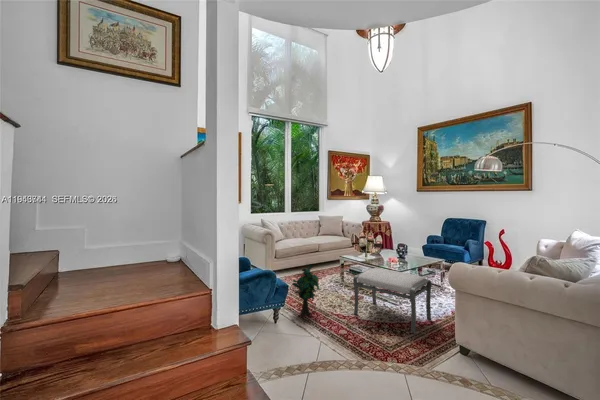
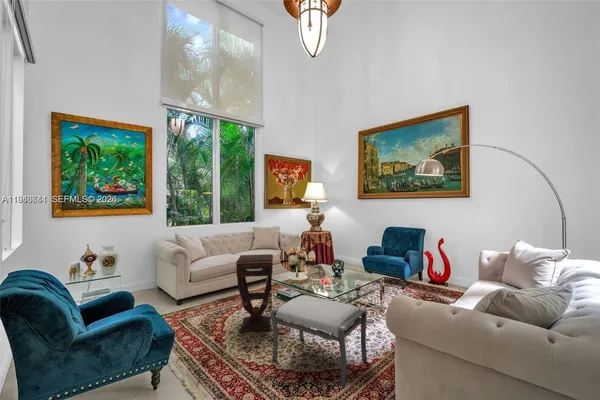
side table: none [320,236,349,297] -> present [236,254,273,332]
decorative plant: present [292,264,320,315] -> none [185,296,228,368]

